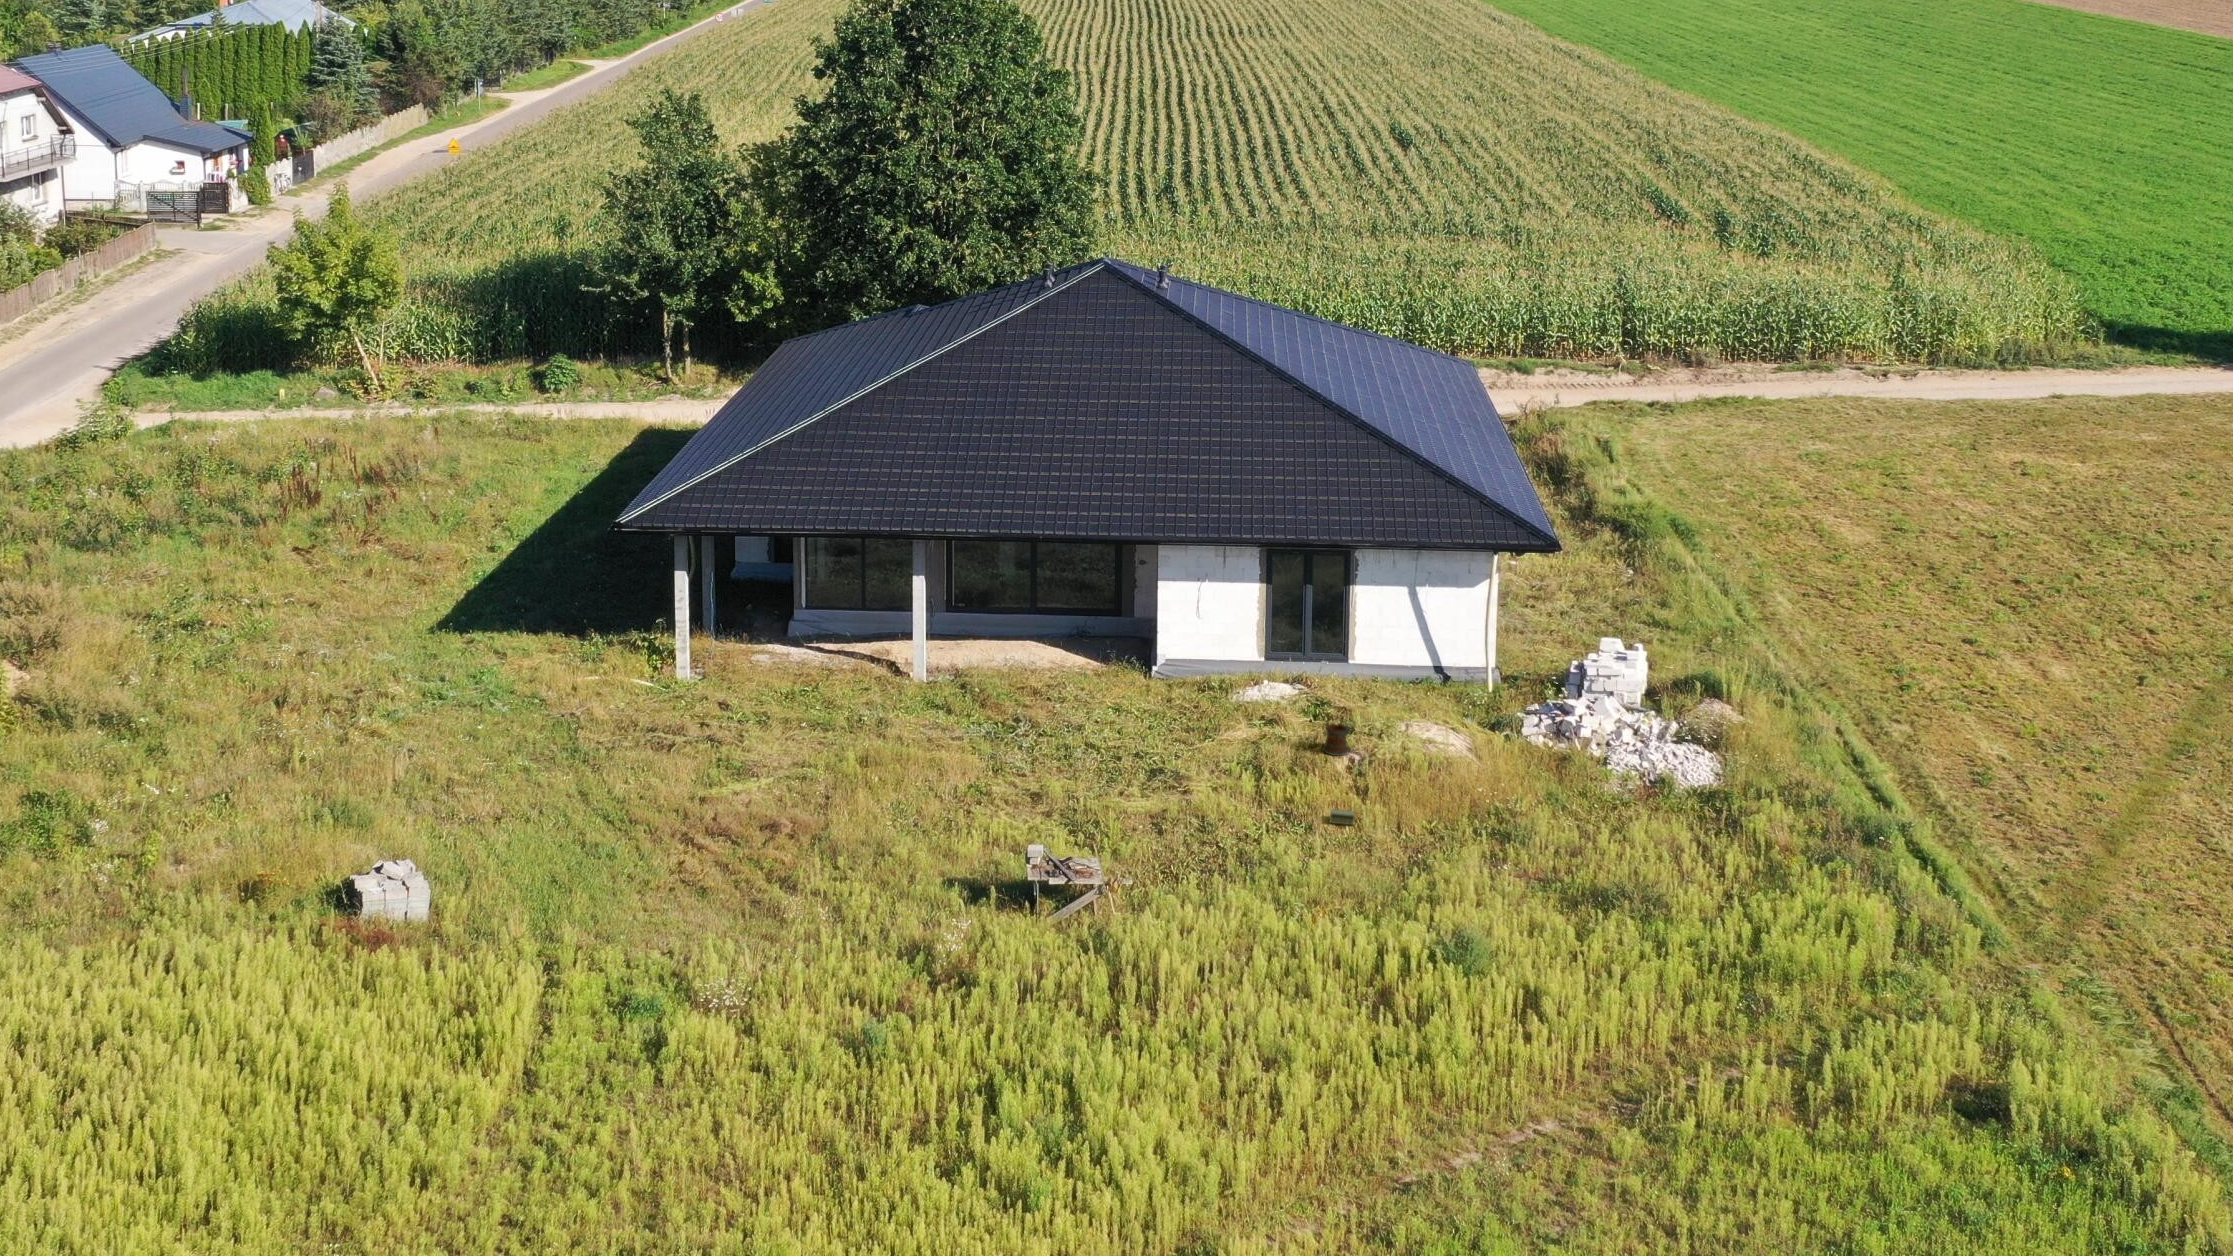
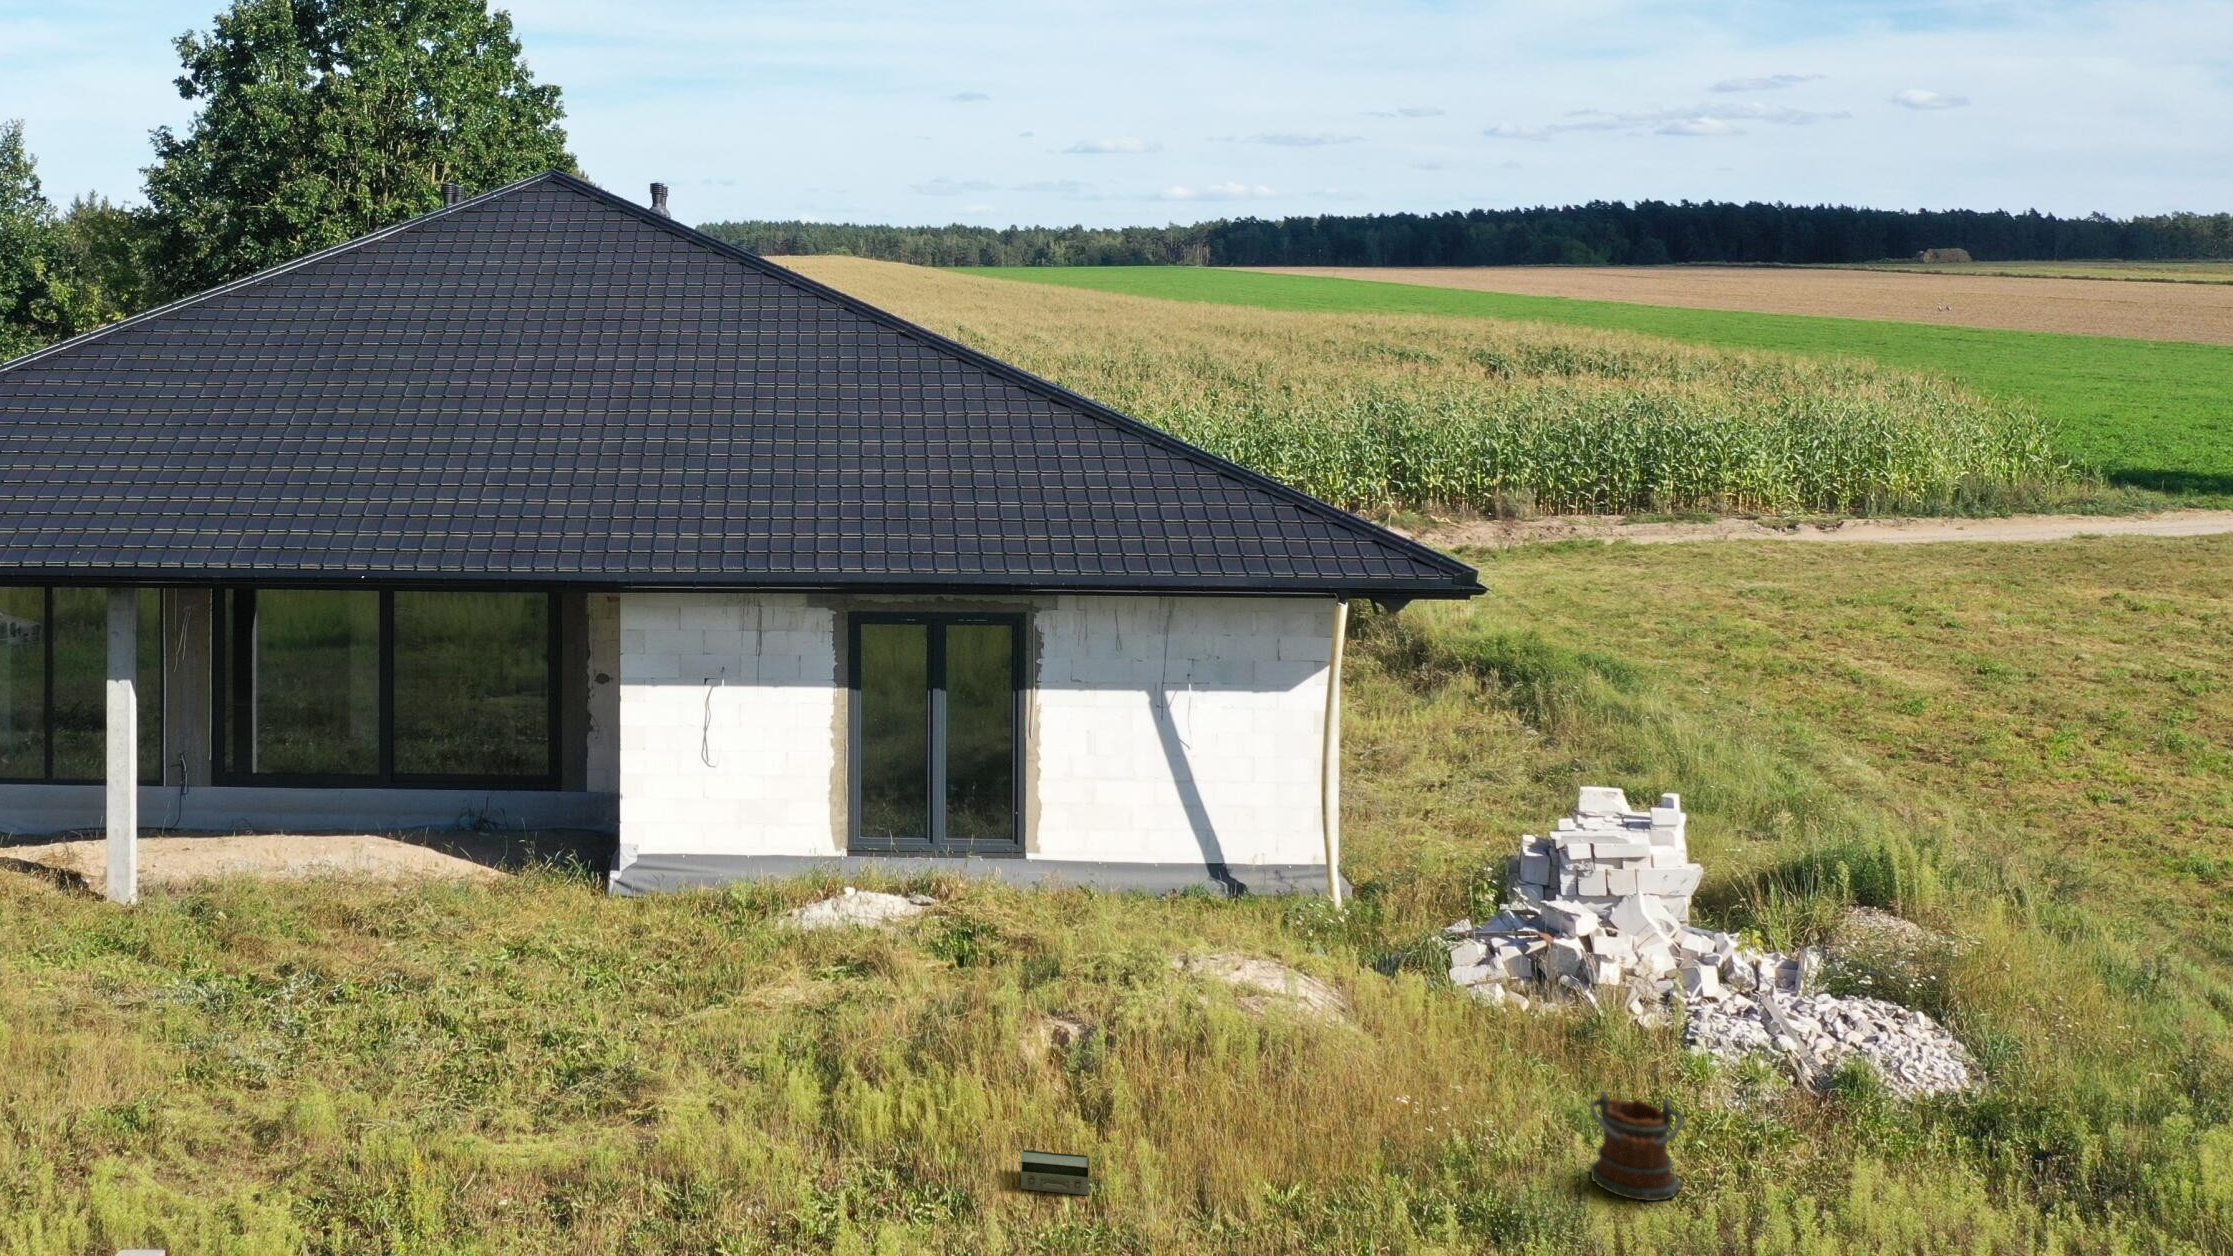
bucket: present [1322,721,1350,756] -> present [1590,1091,1683,1201]

